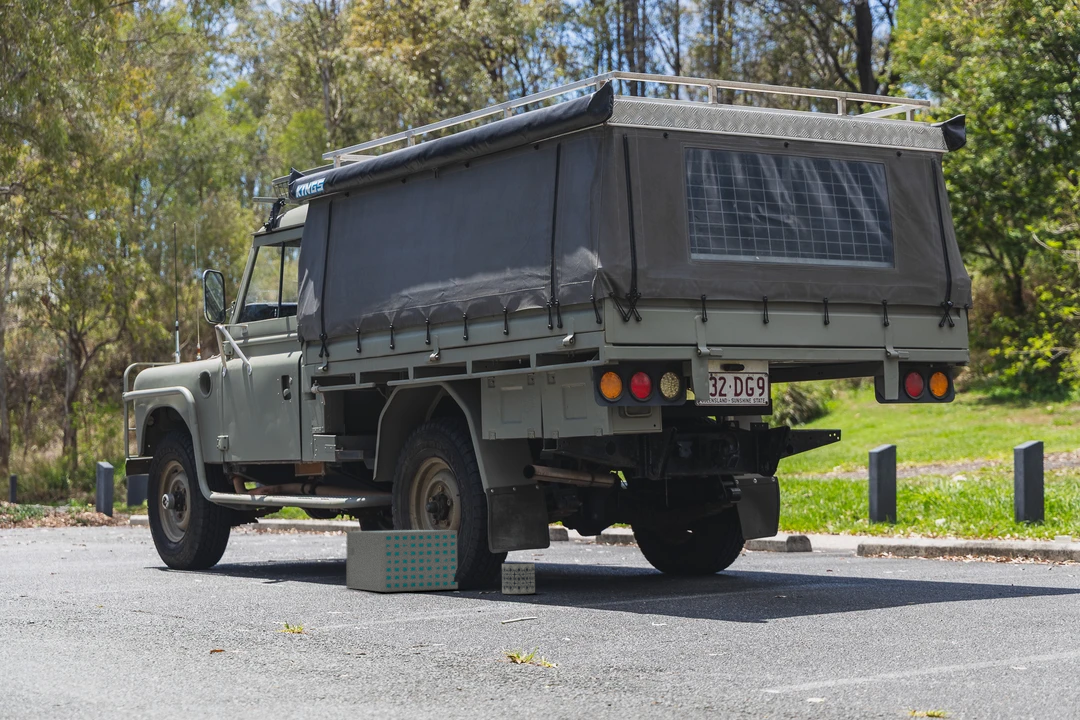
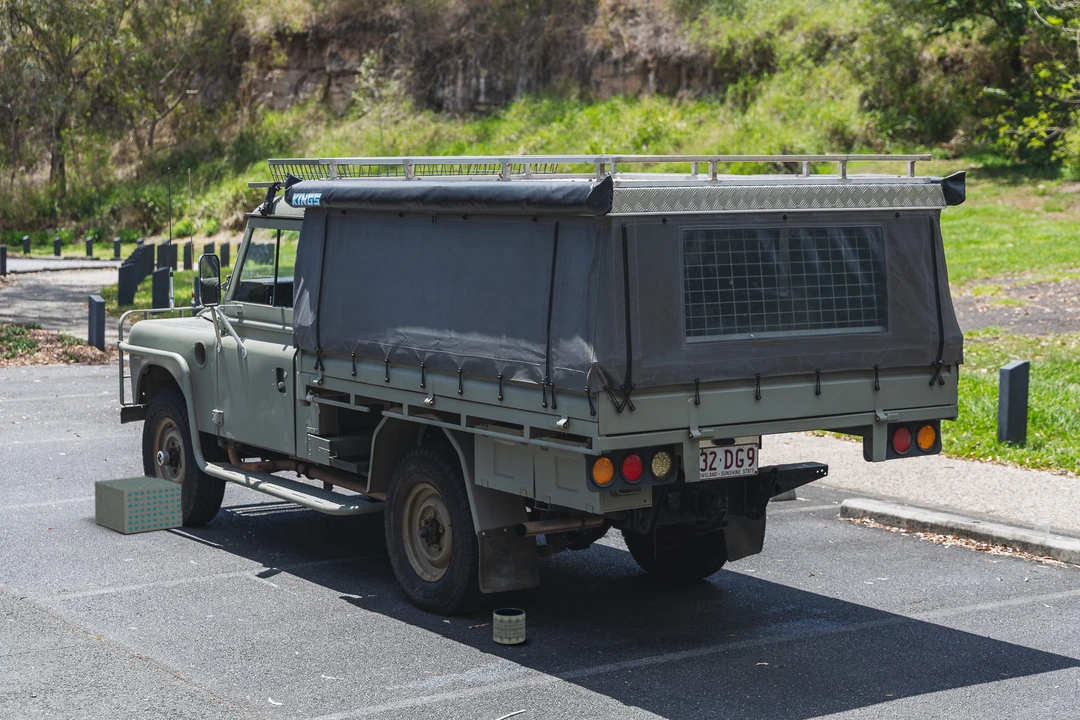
storage box: present [346,530,458,592] -> present [95,476,182,534]

